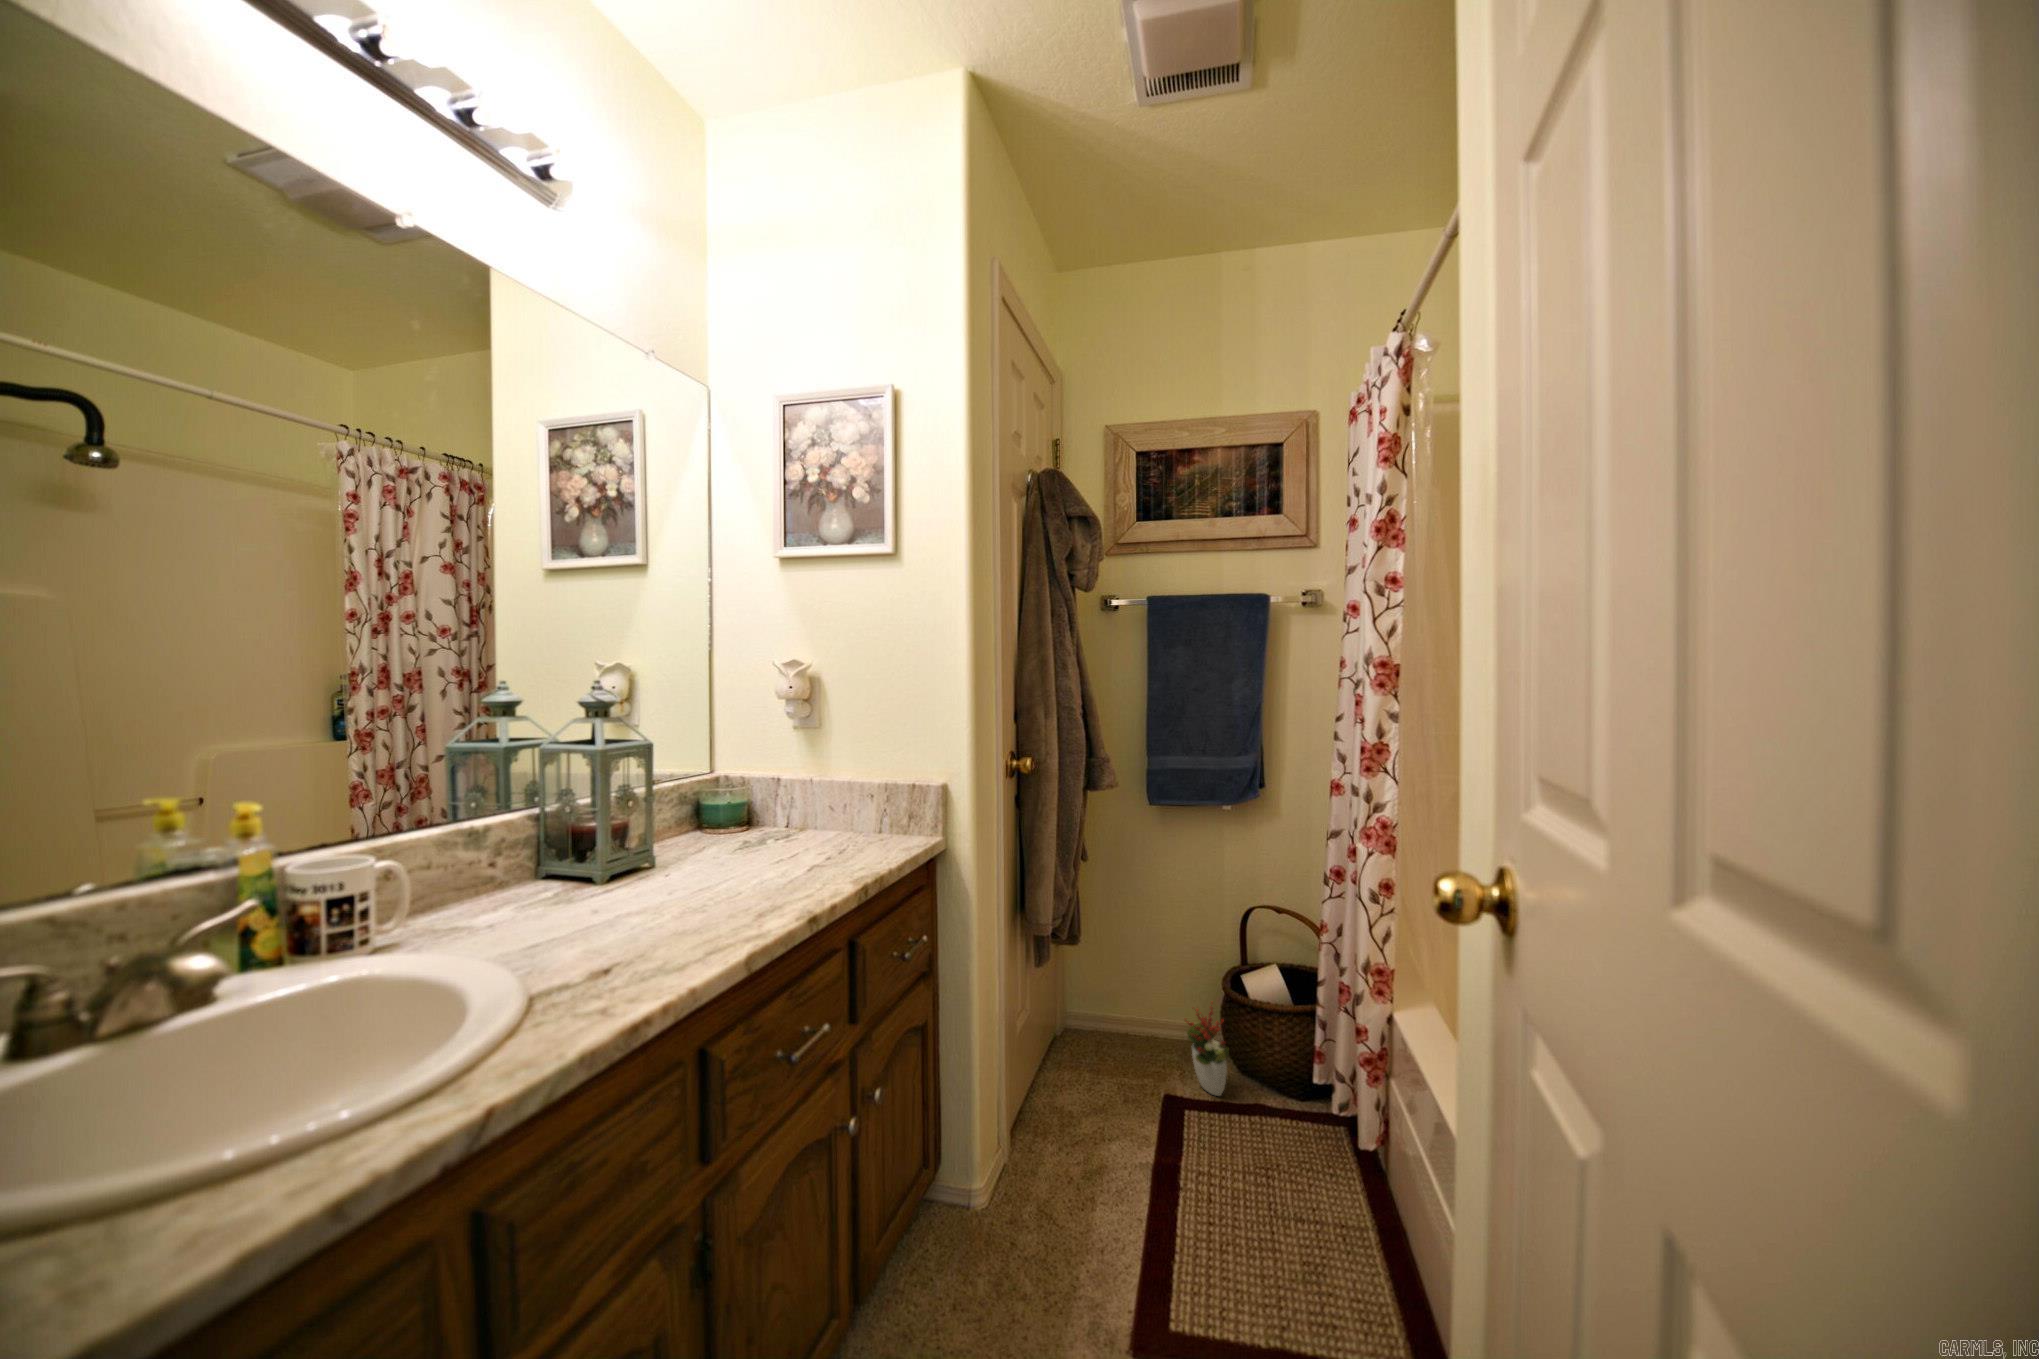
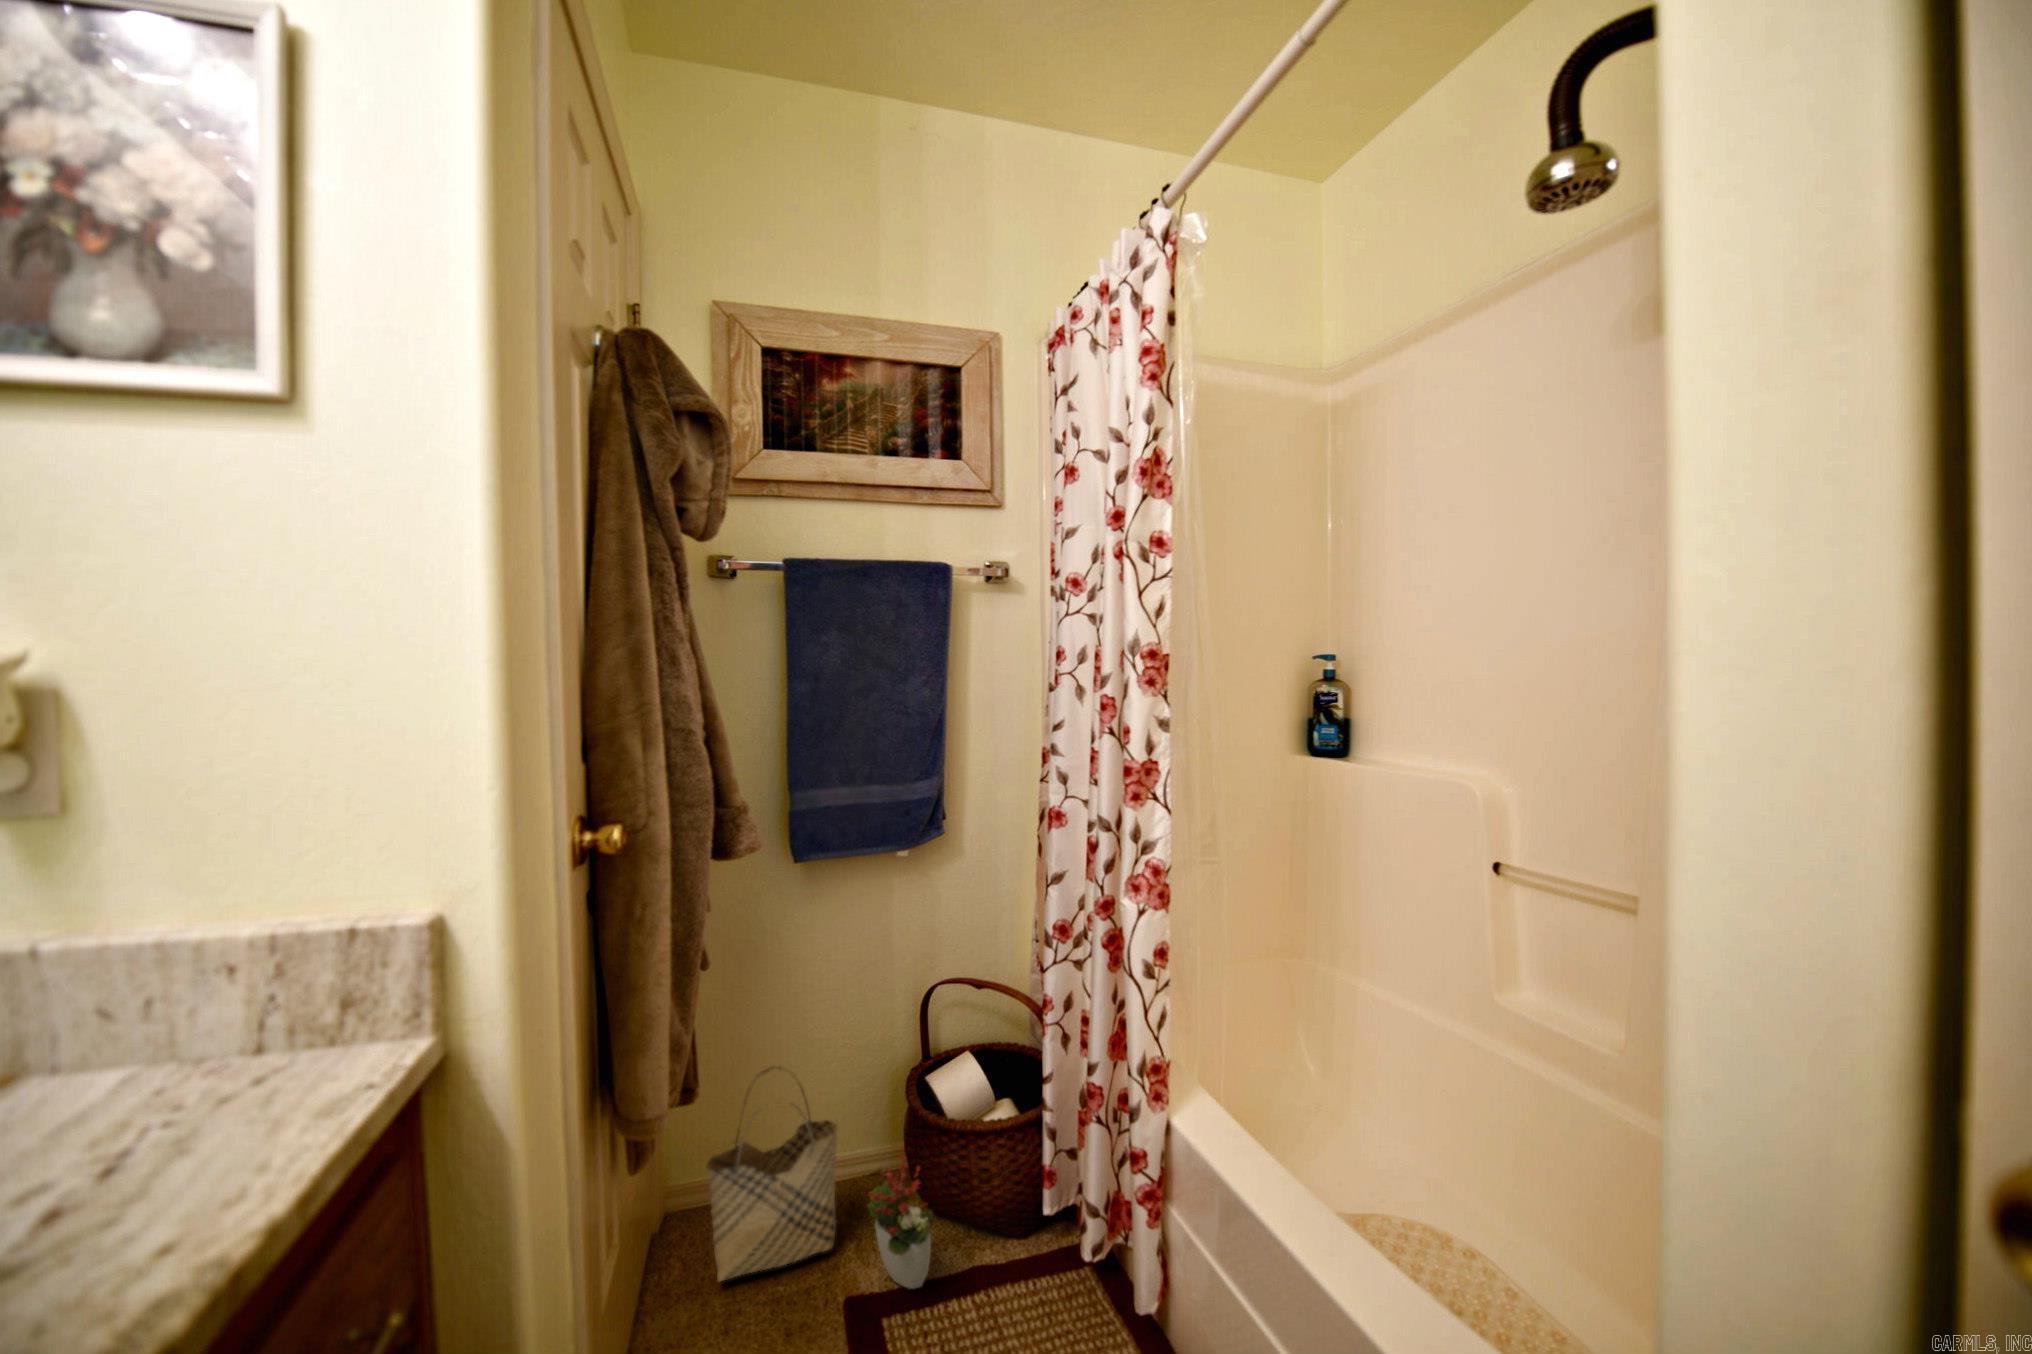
woven basket: none [1092,934,1175,1060] -> present [706,1067,838,1281]

